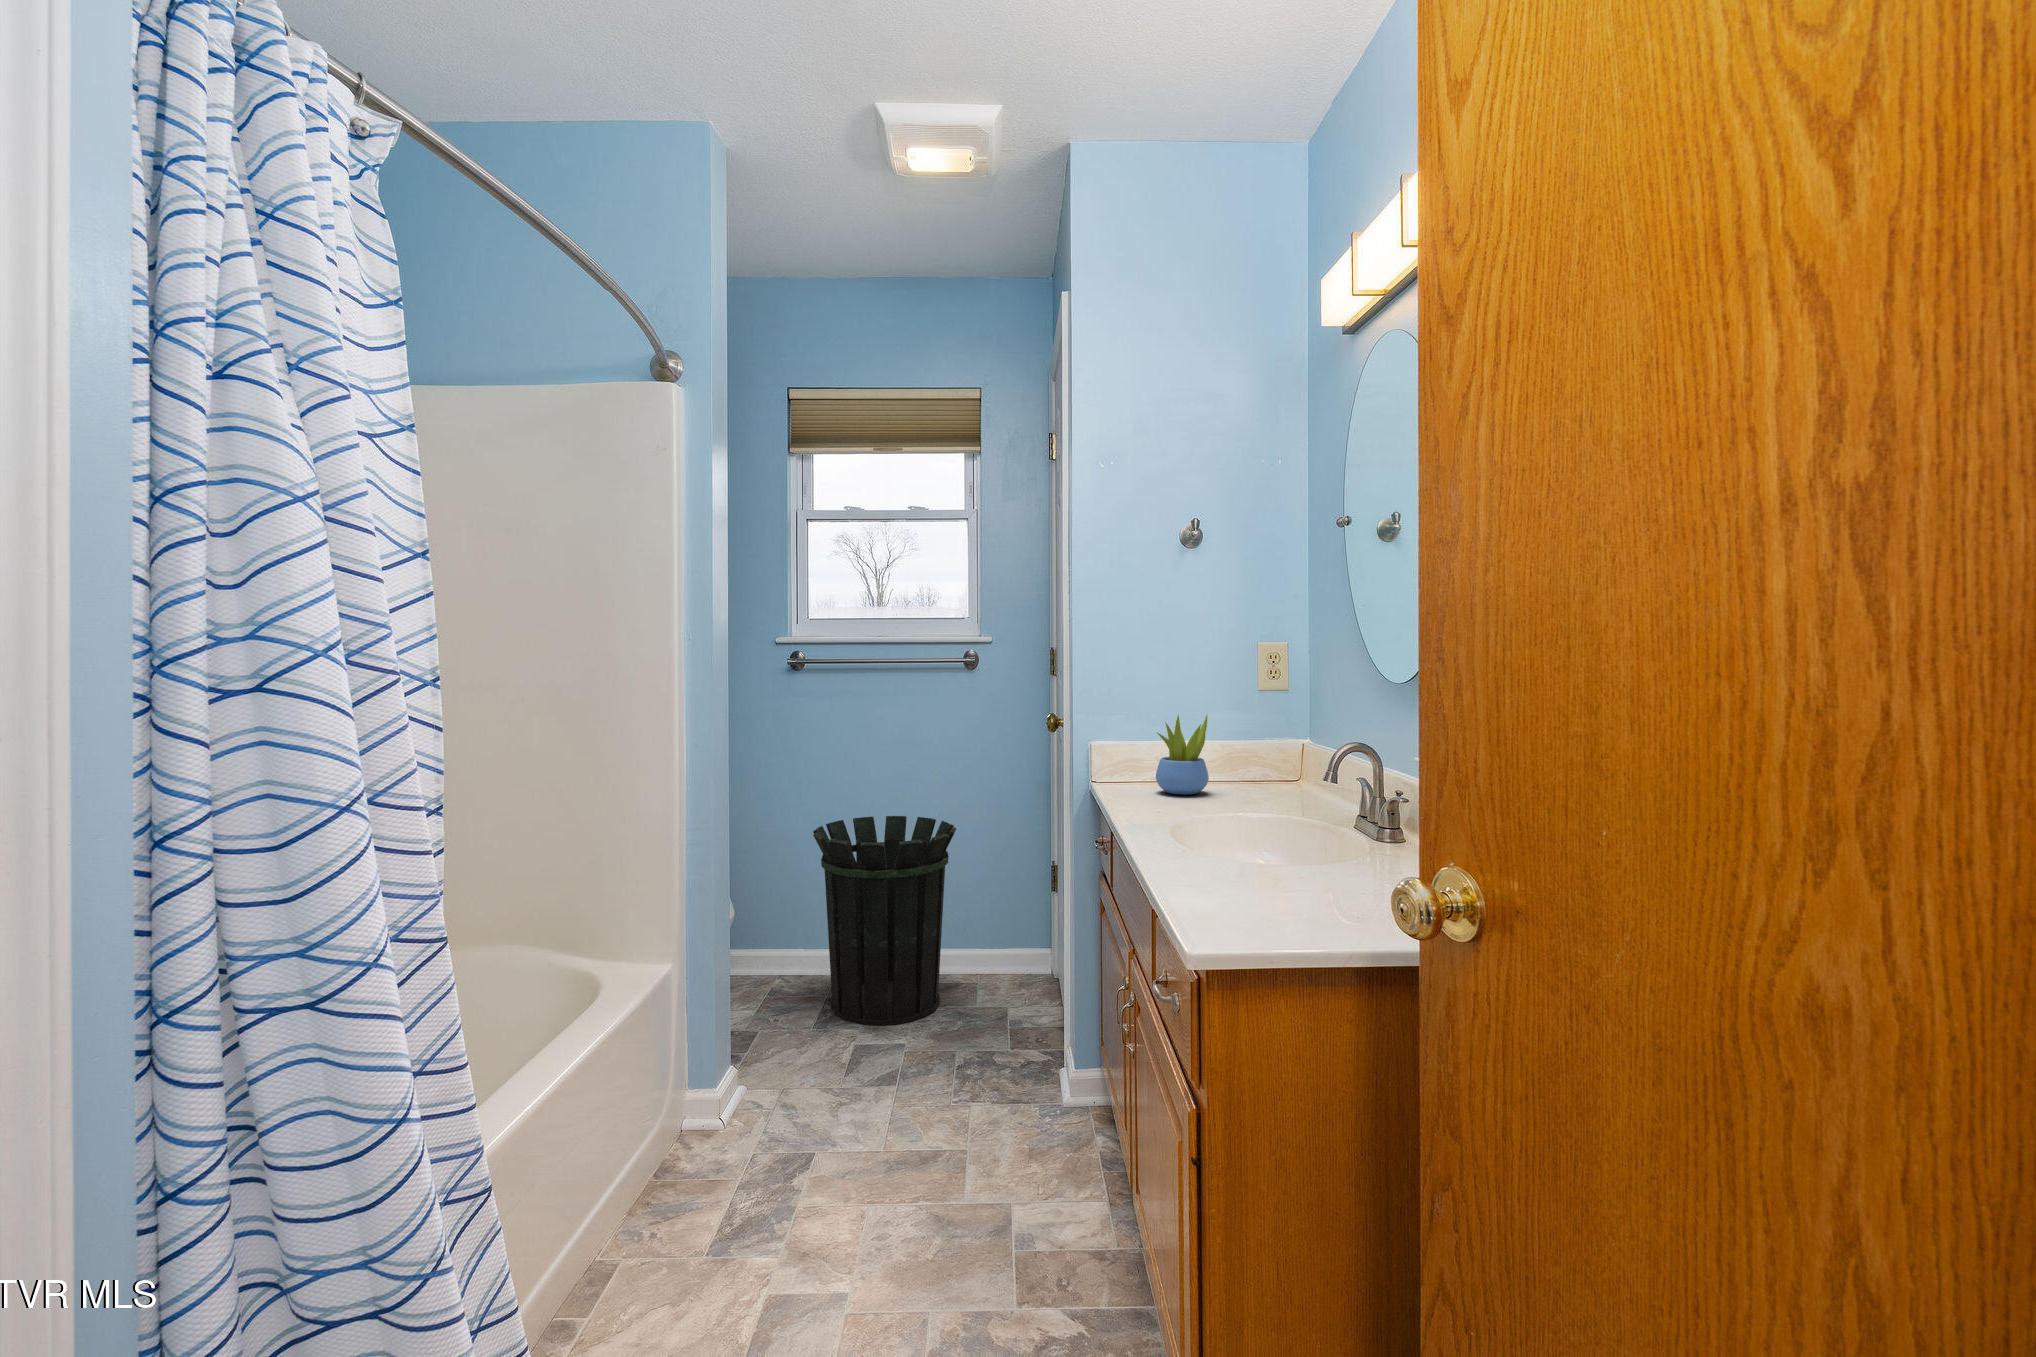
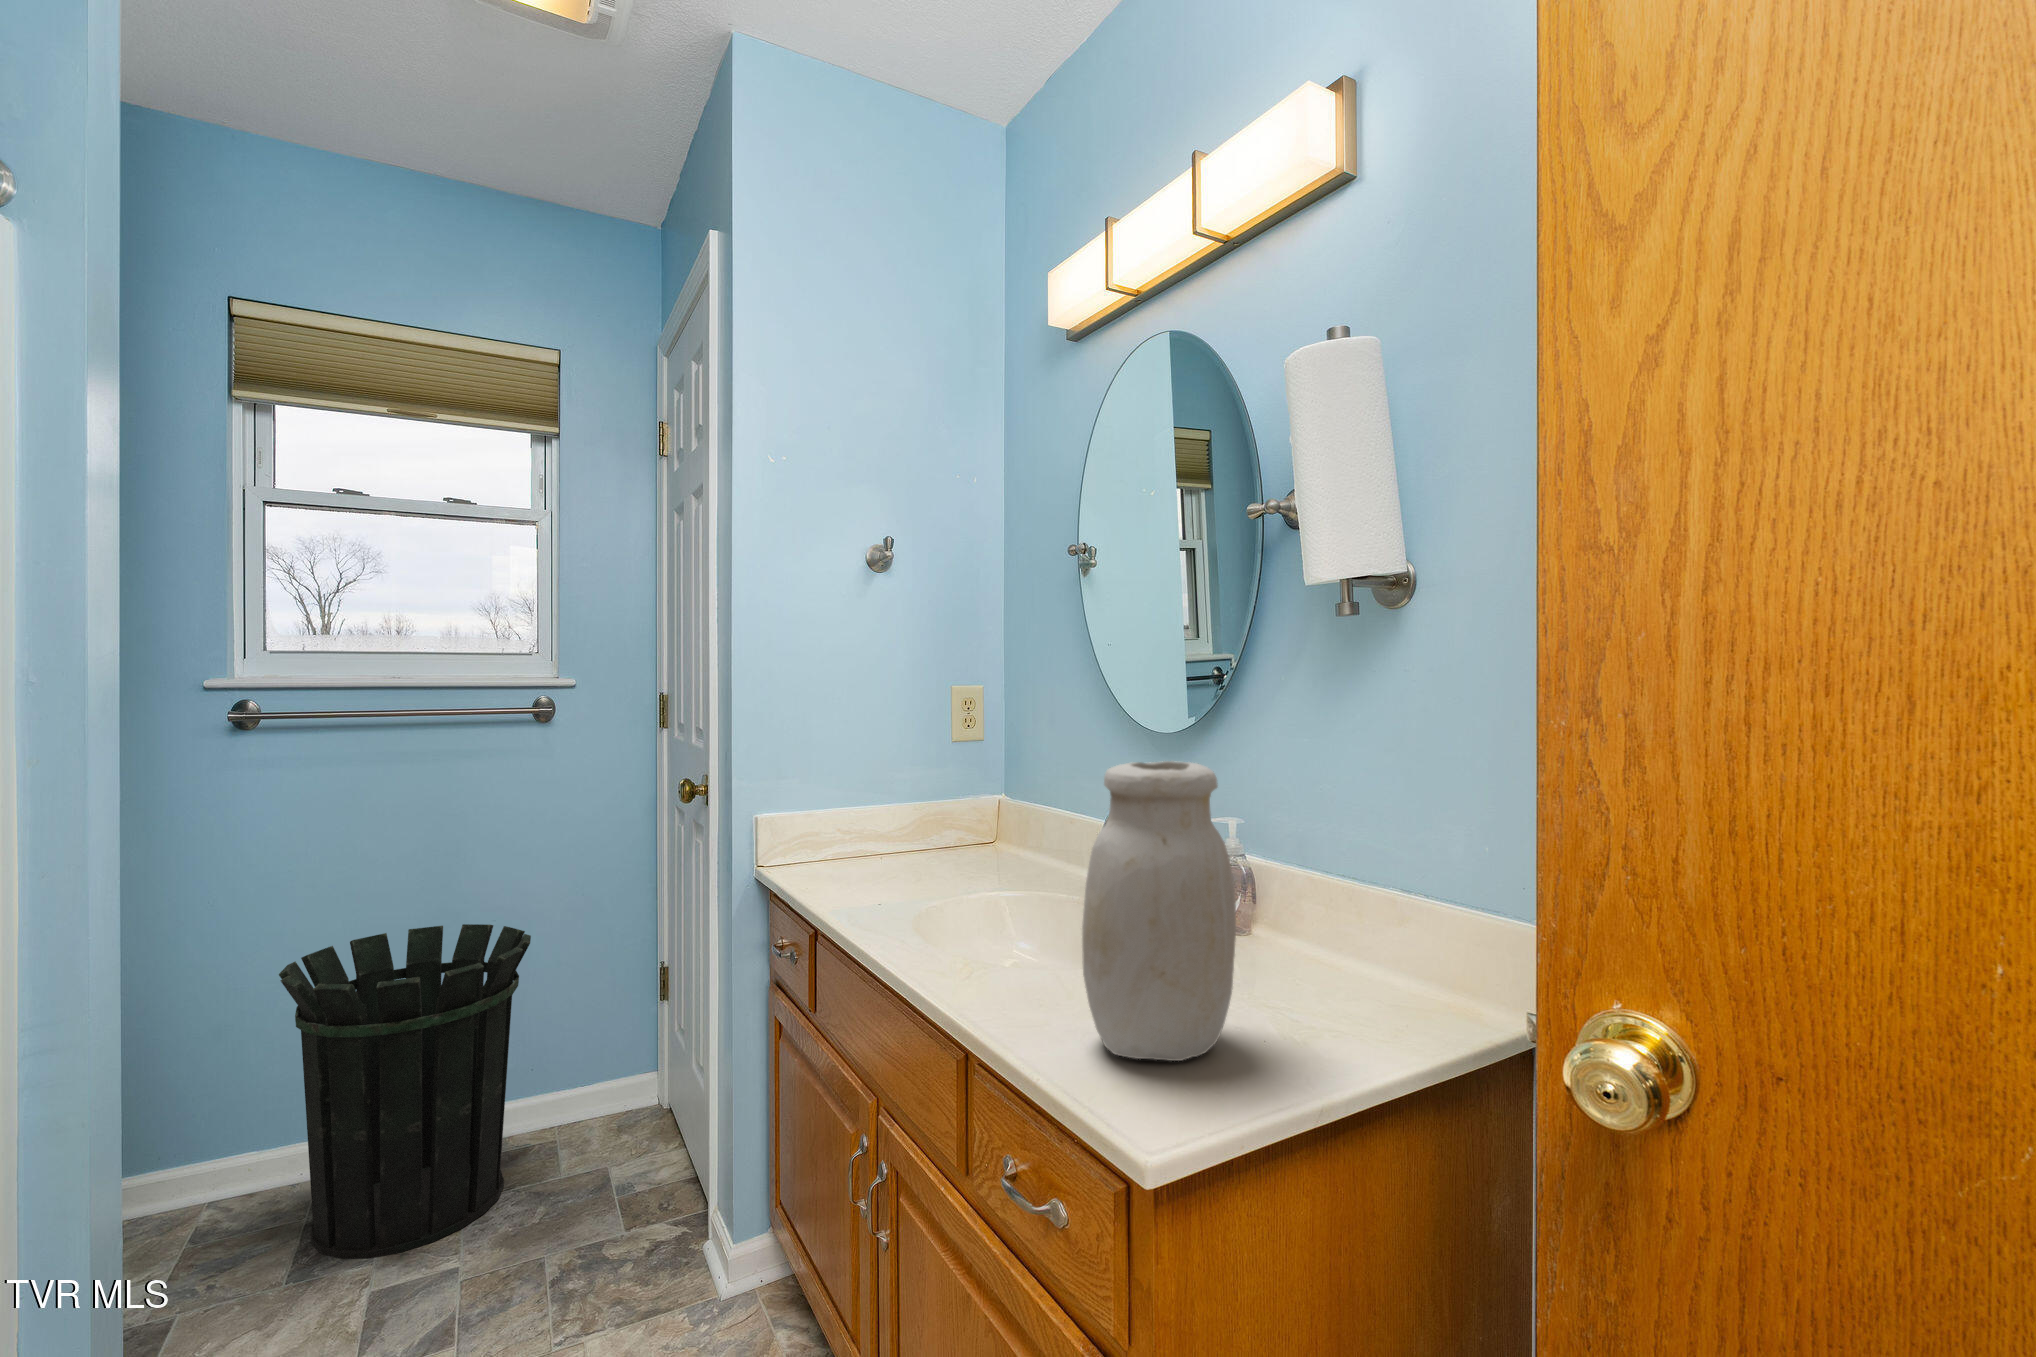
jar: none [1216,693,1336,915] -> present [1082,761,1236,1061]
succulent plant: present [1156,715,1209,795] -> none [848,770,912,871]

